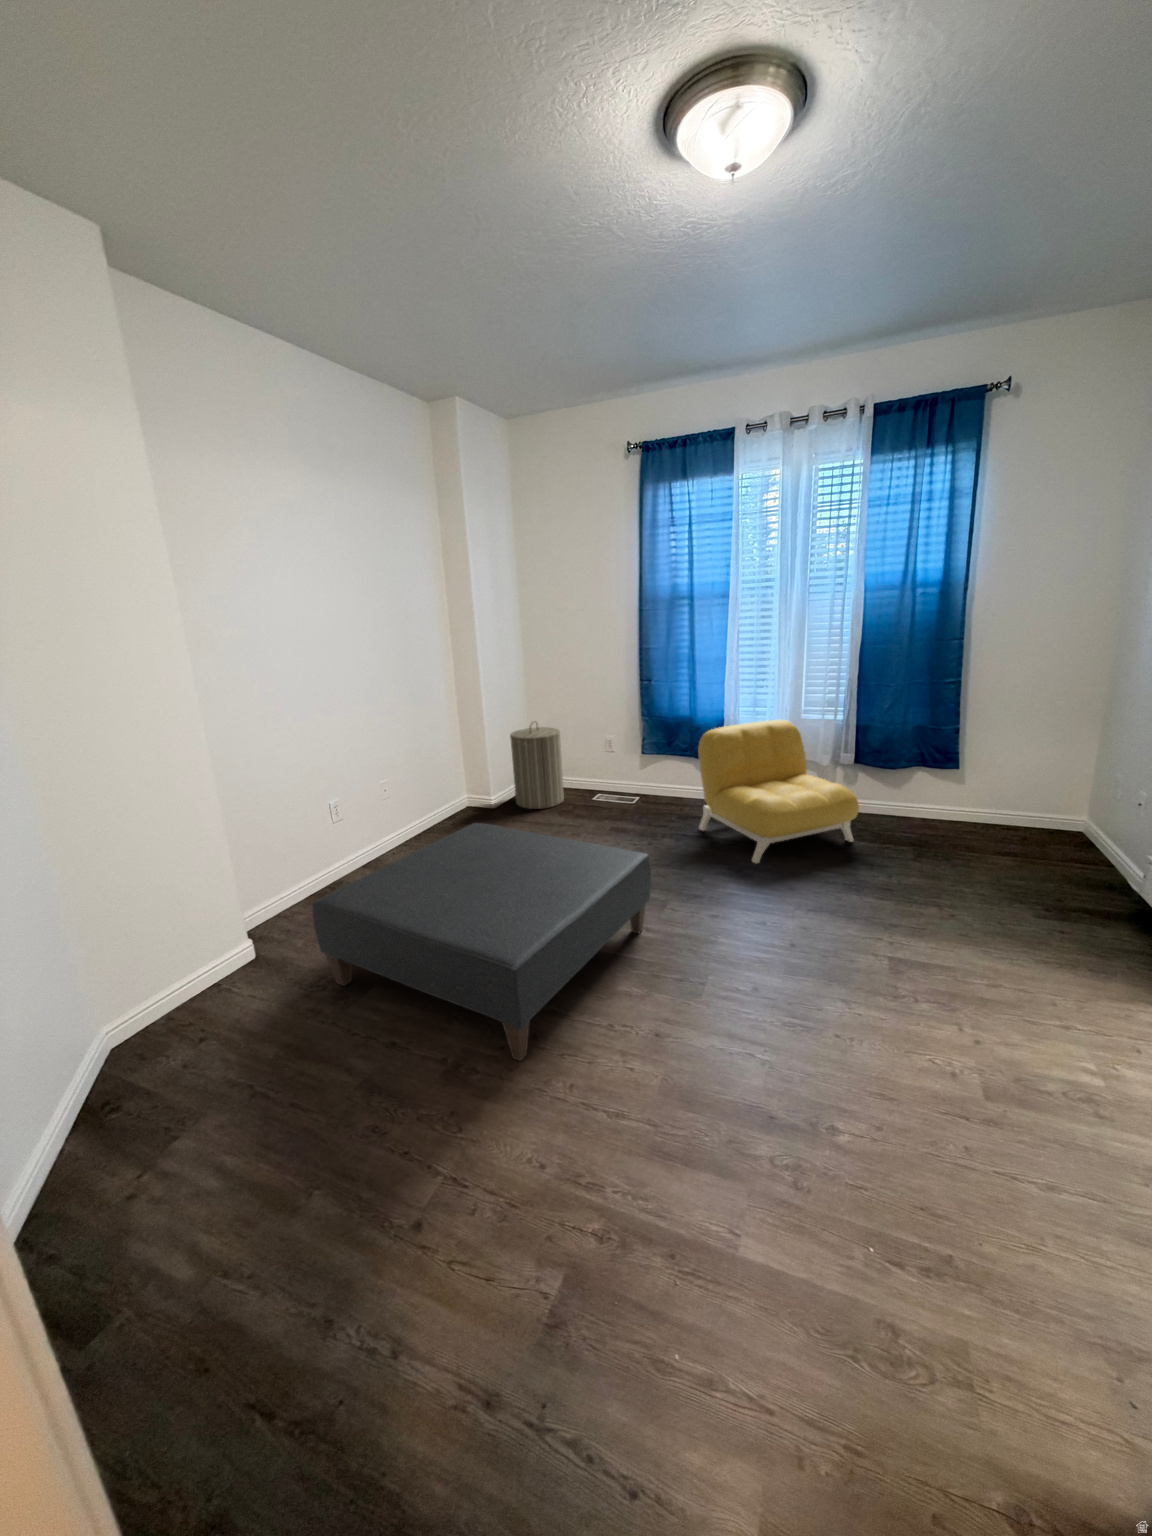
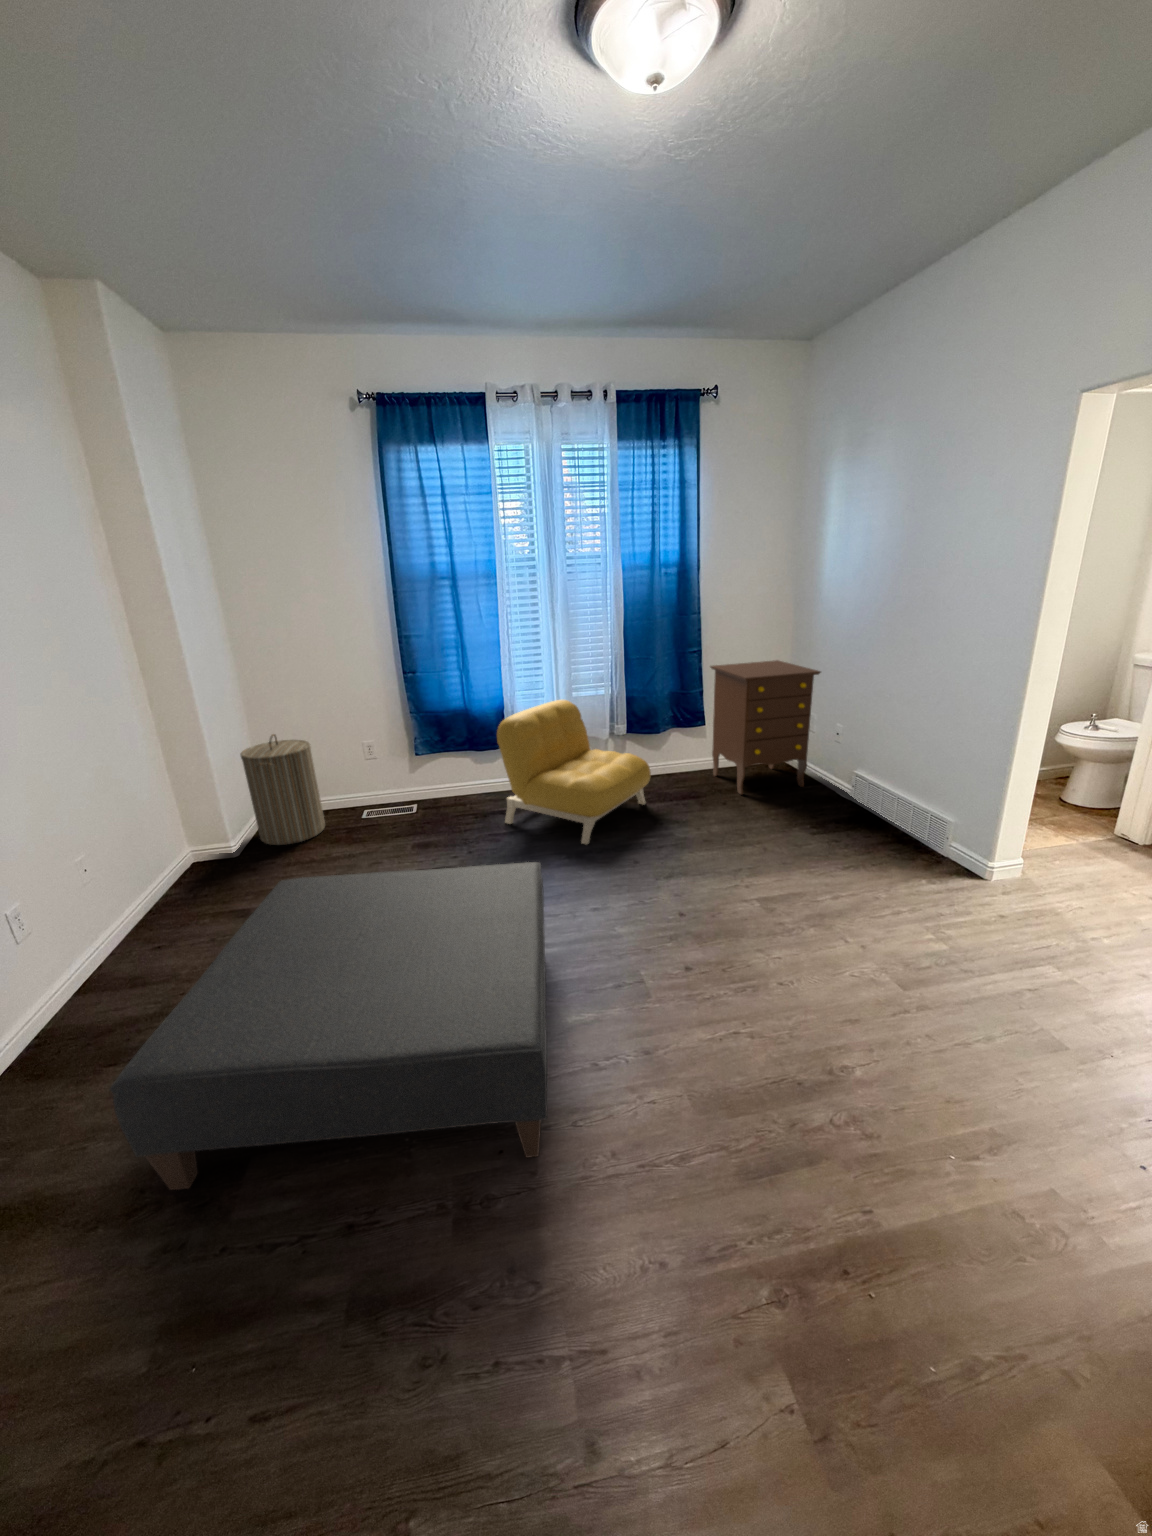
dresser: none [967,700,1125,866] -> present [710,660,821,795]

